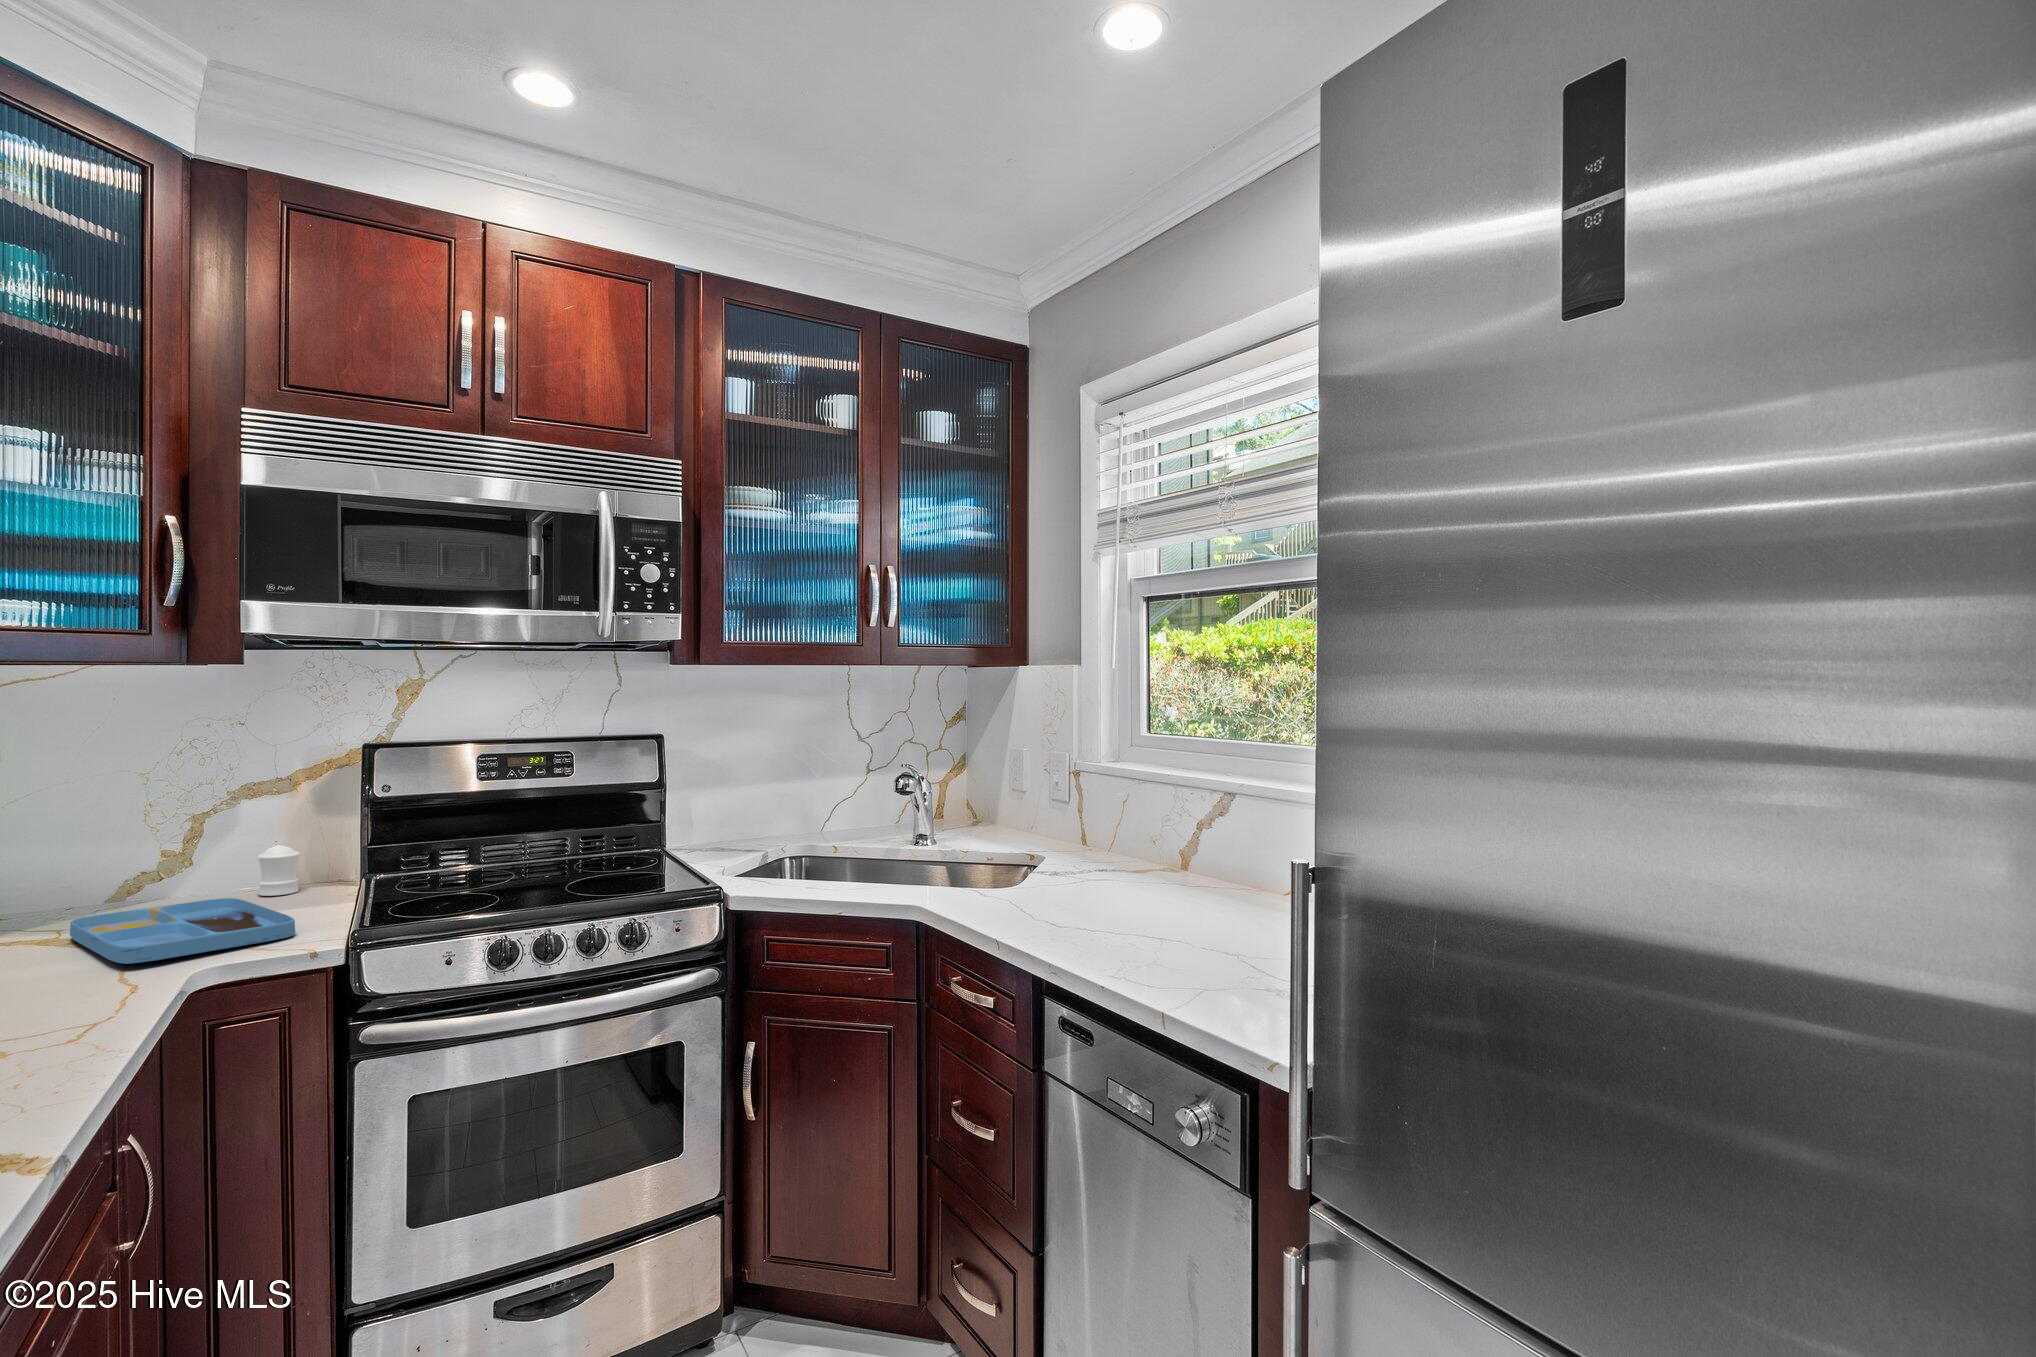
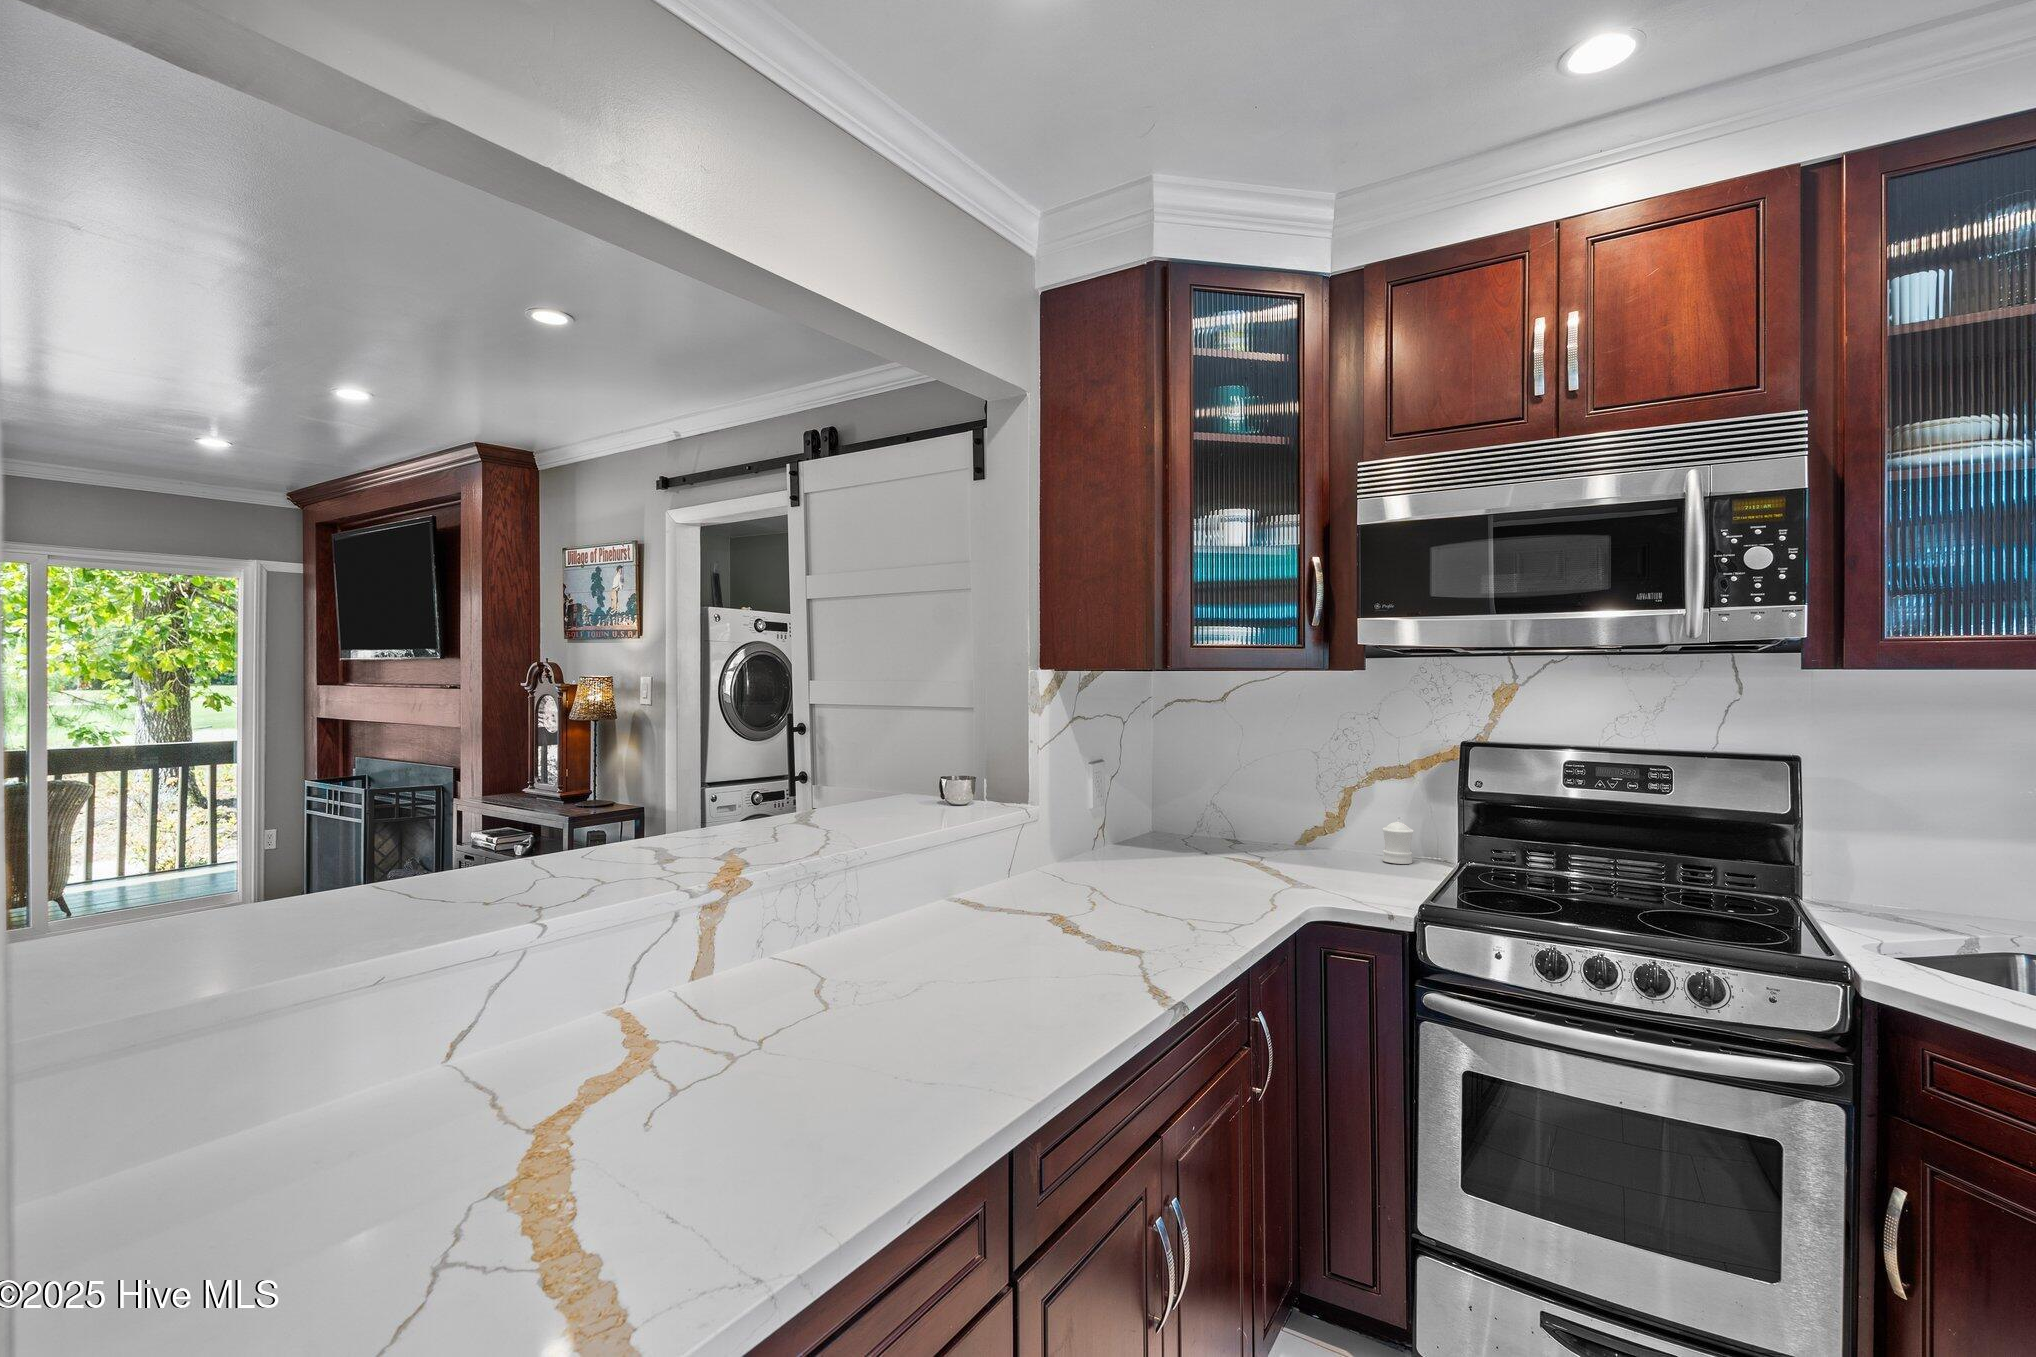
tray: present [70,898,295,964] -> none [1256,853,1384,899]

